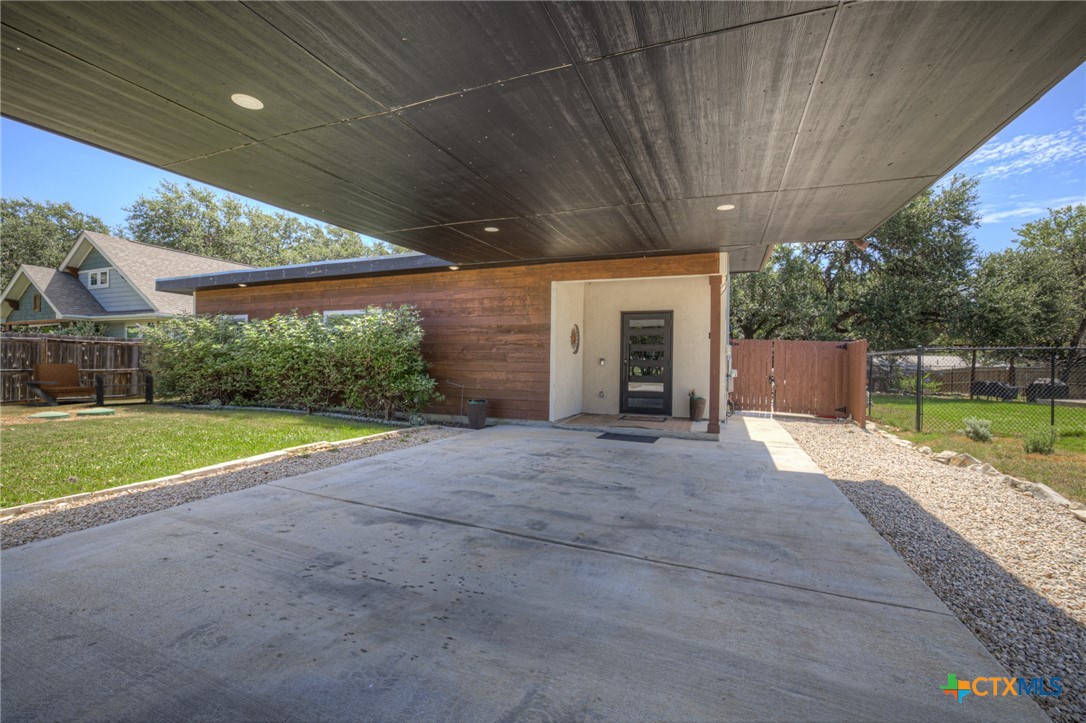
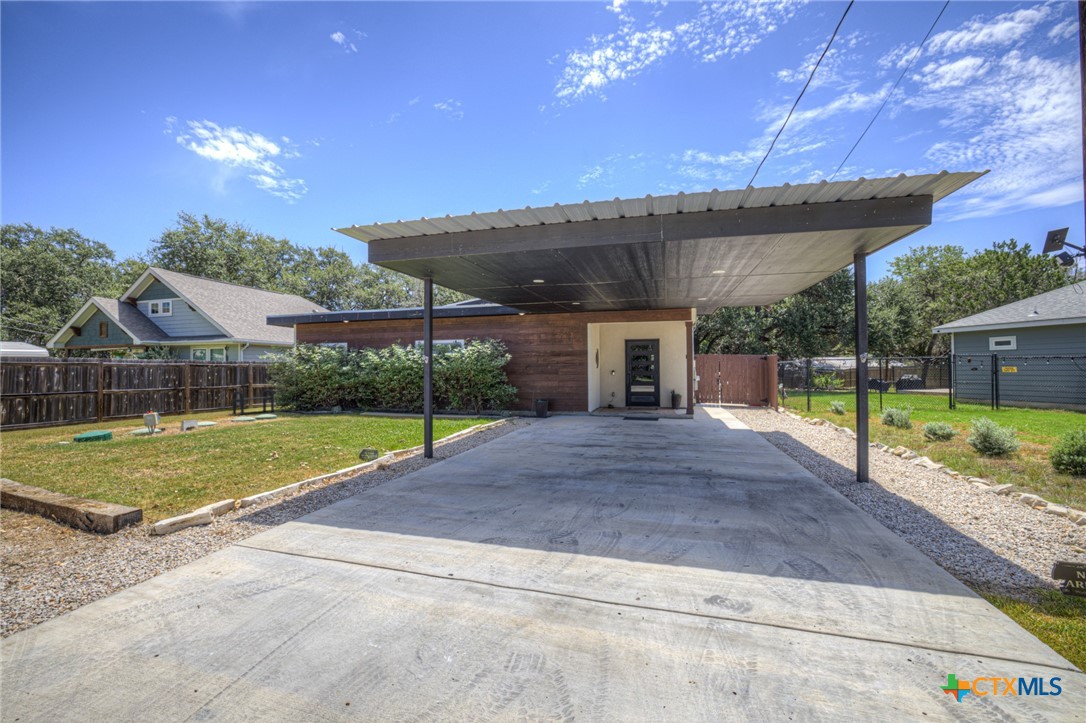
lounge chair: present [23,364,96,406] -> none [179,383,231,416]

